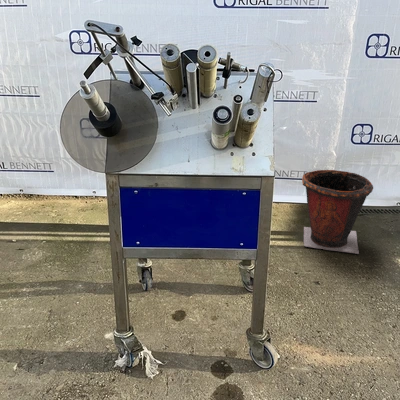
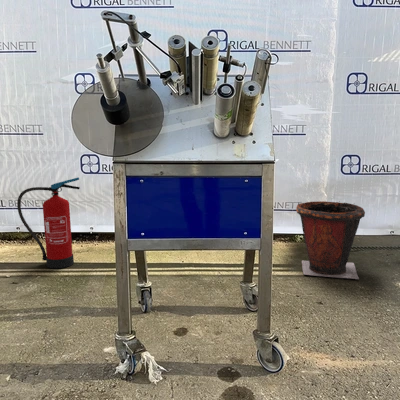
fire extinguisher: none [17,142,79,231] -> present [17,178,80,268]

